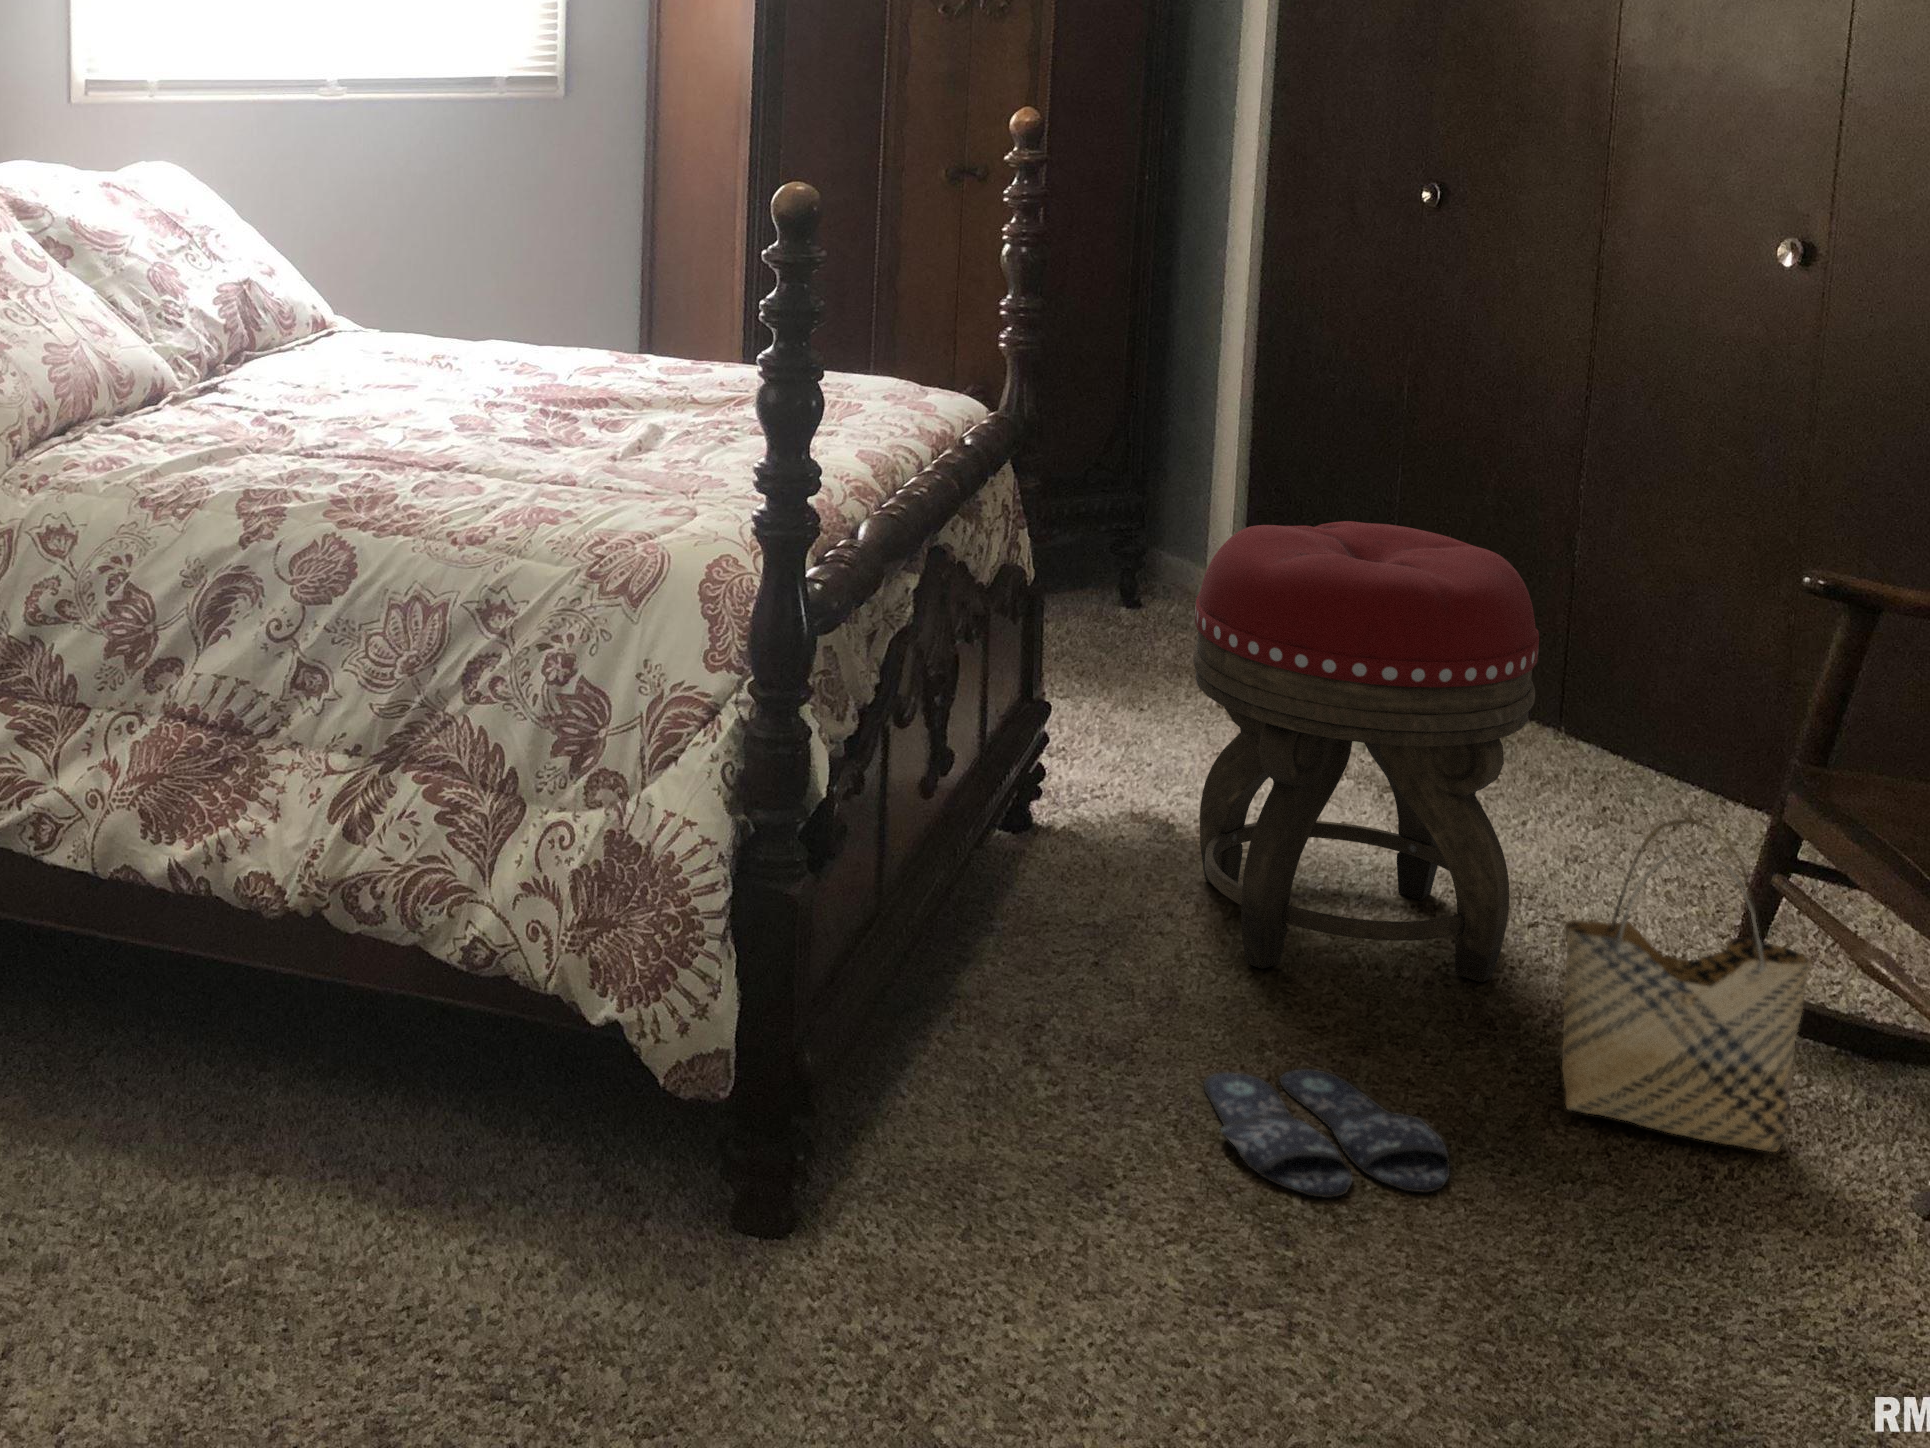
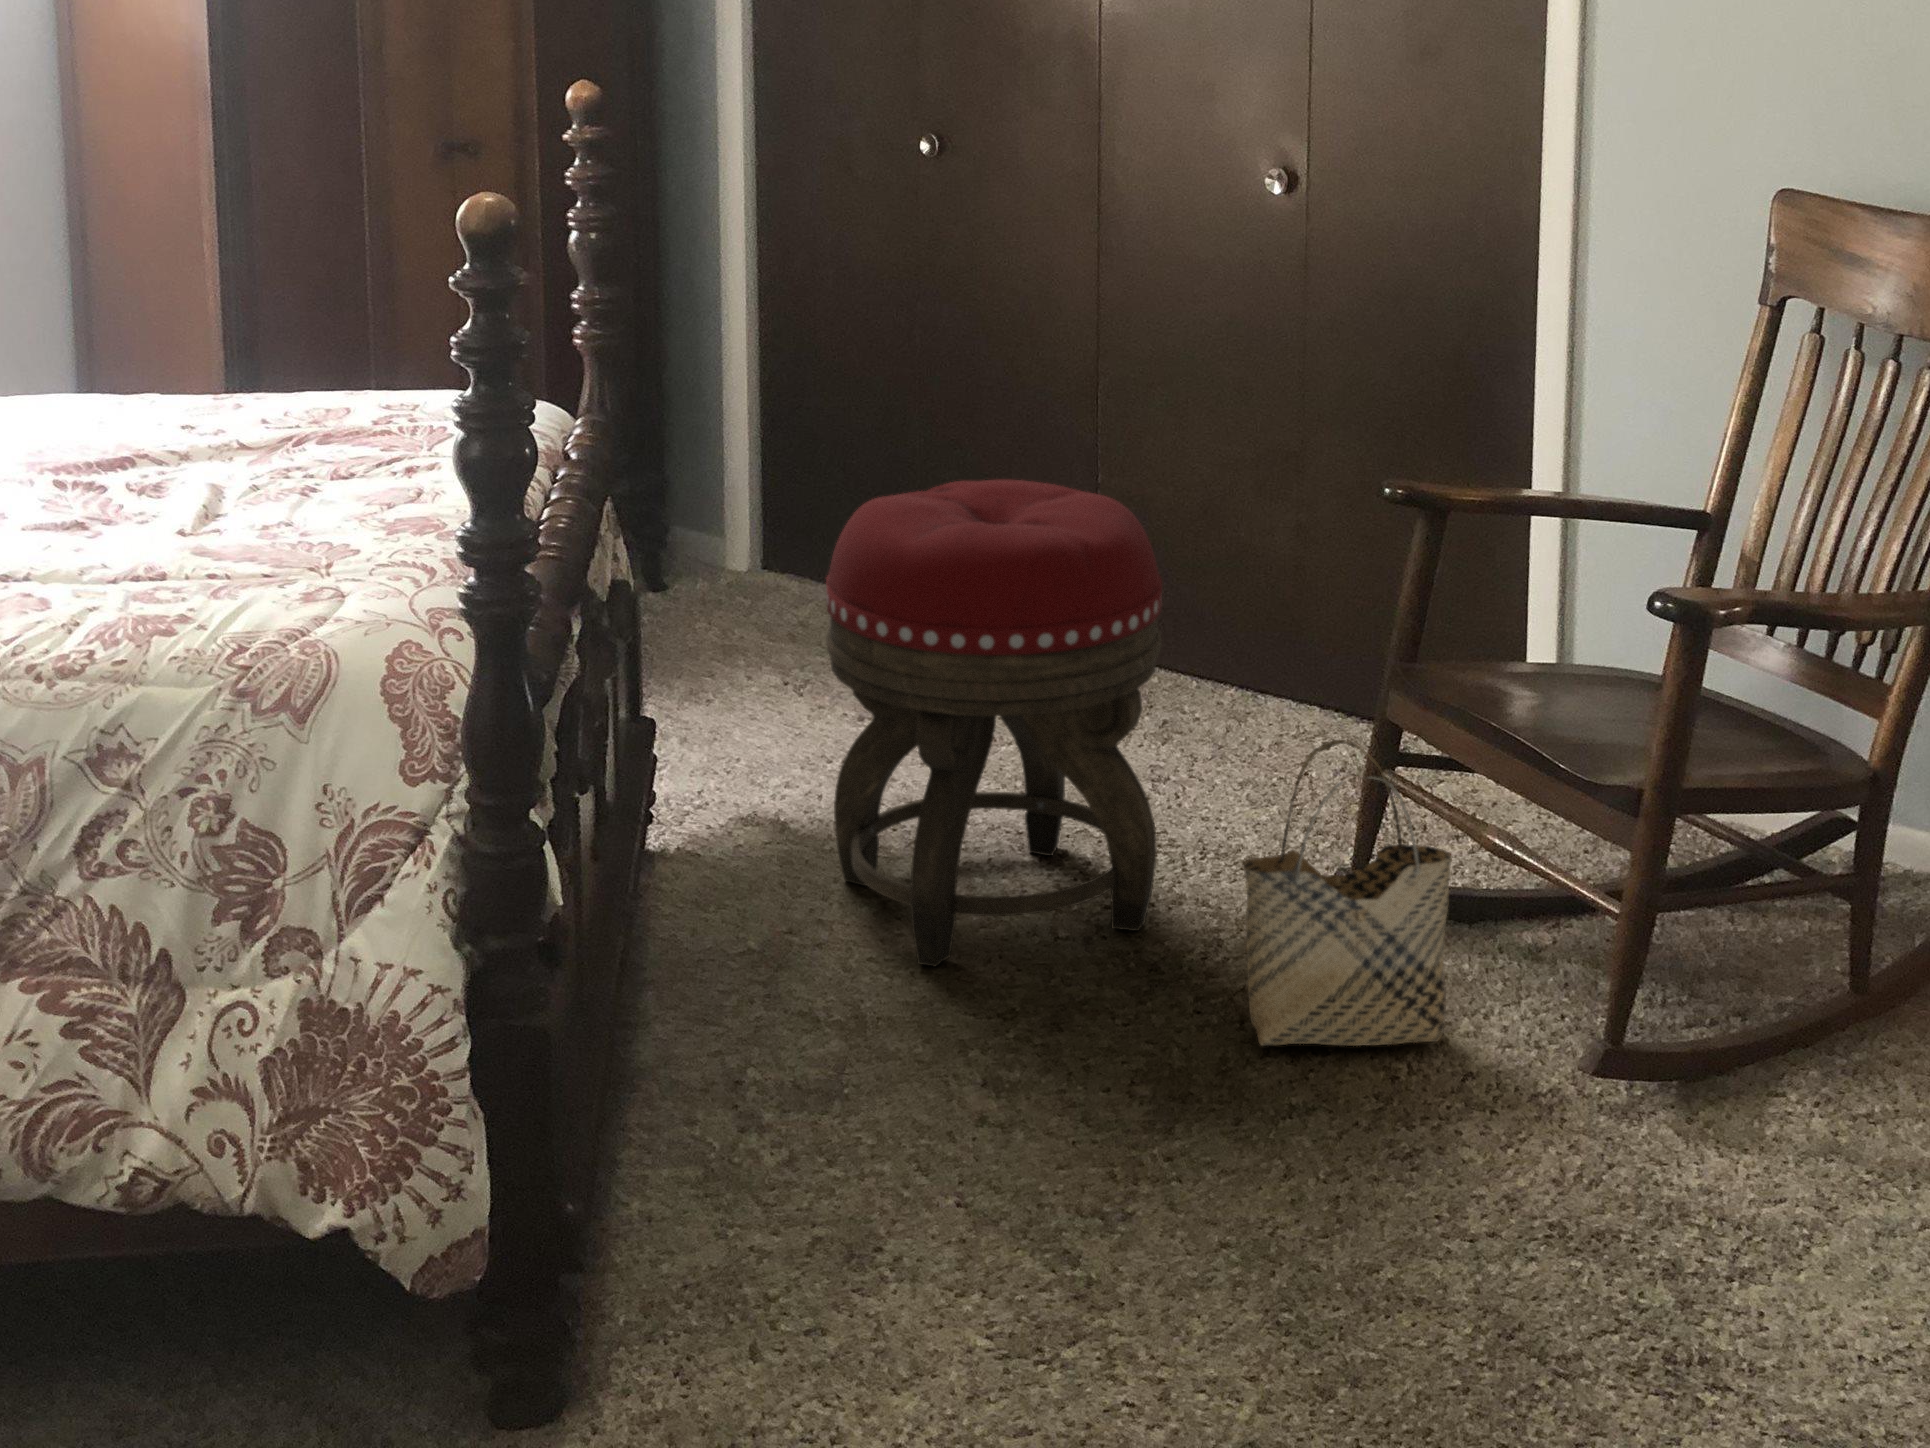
slippers: present [1204,1069,1450,1198] -> none [927,1064,1185,1203]

